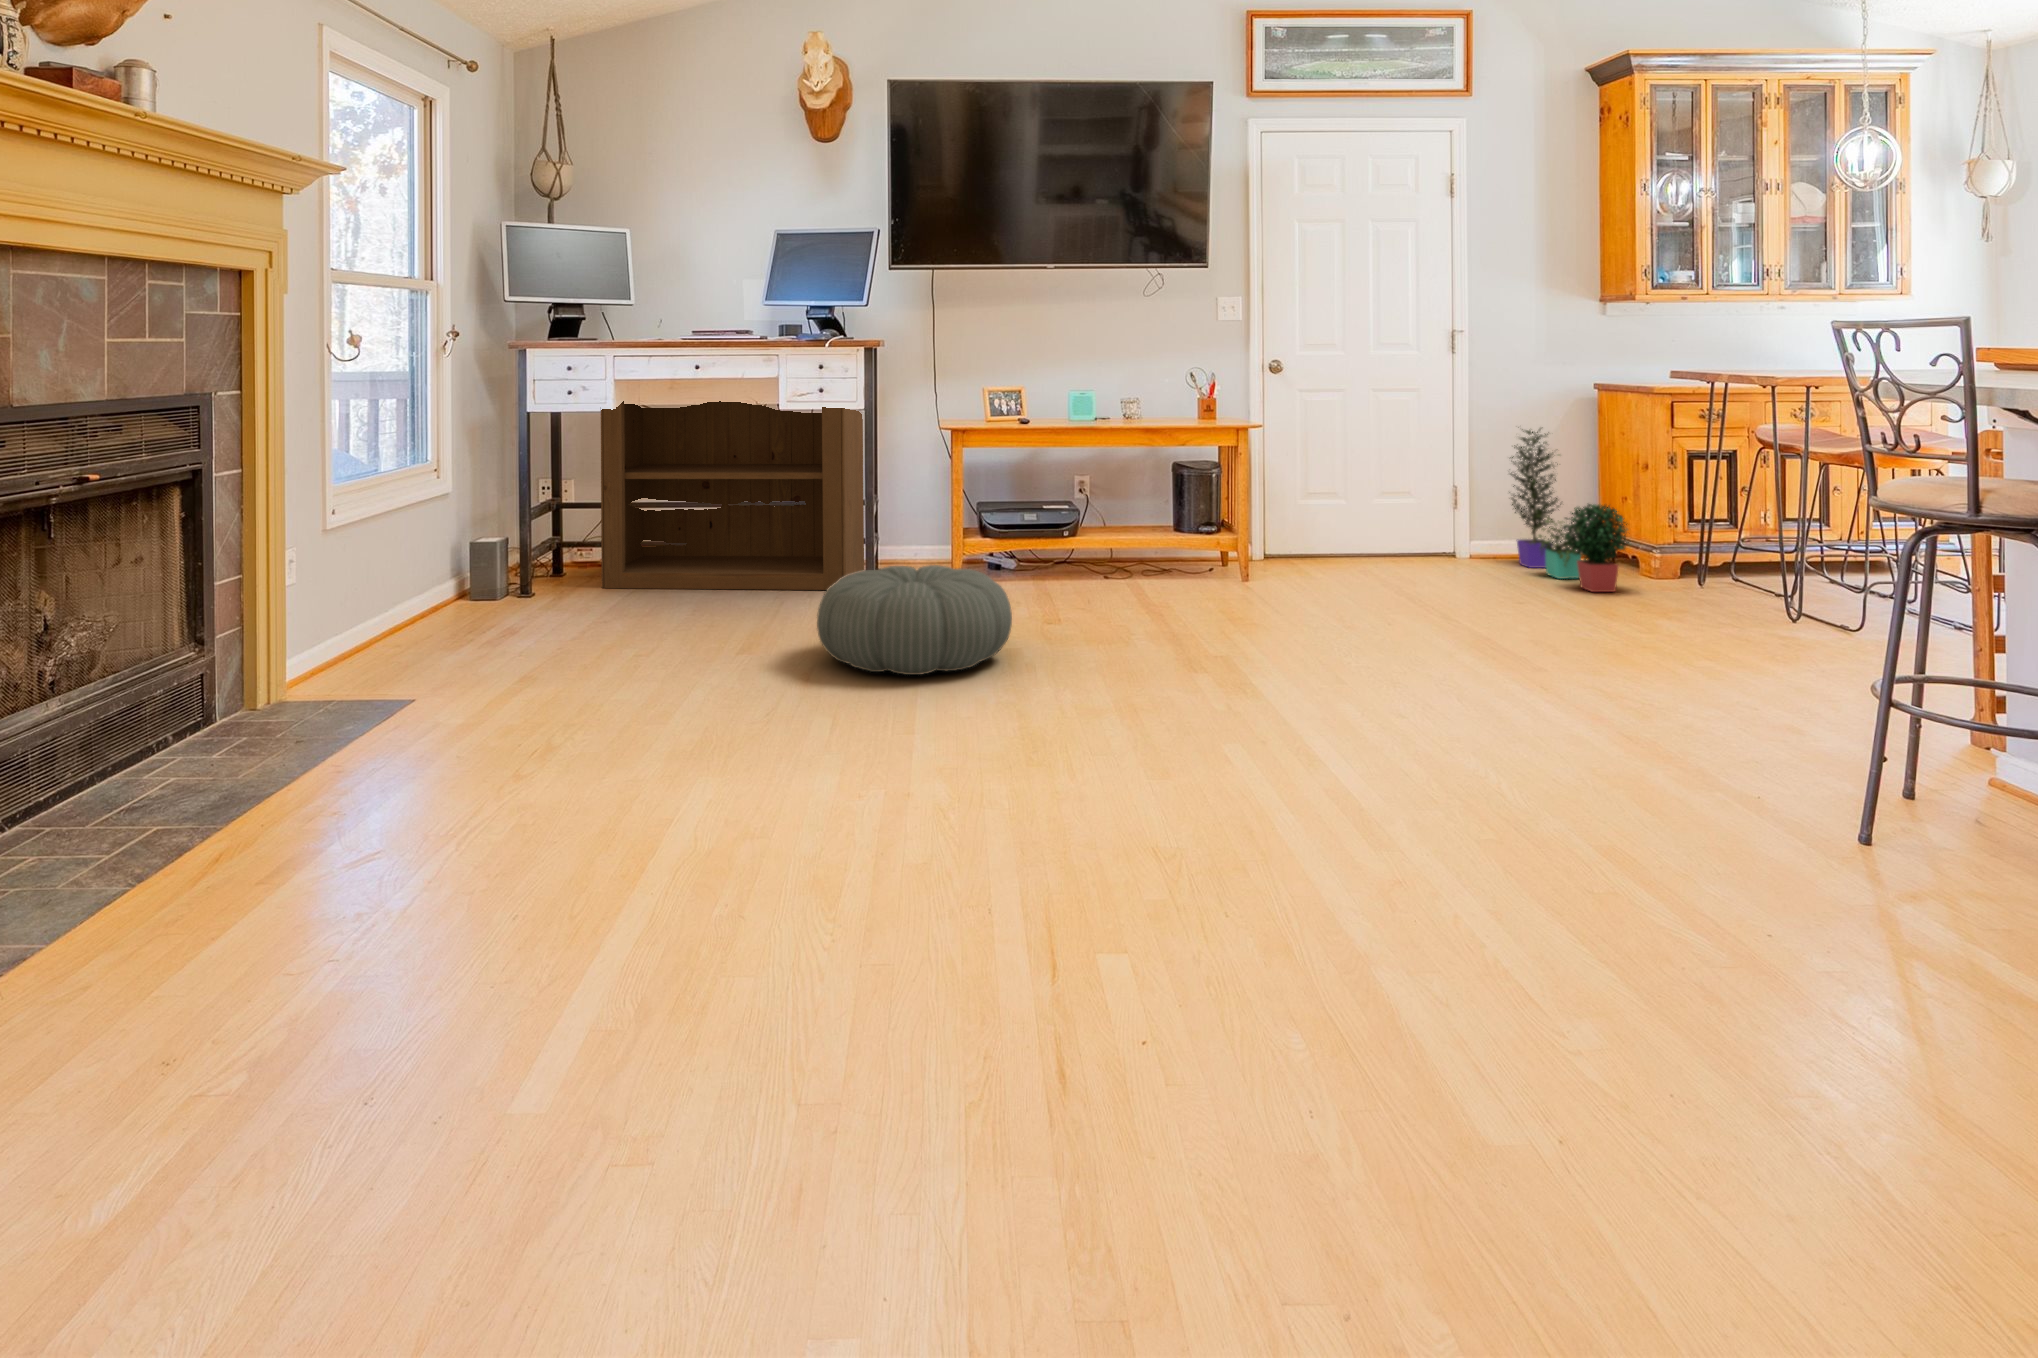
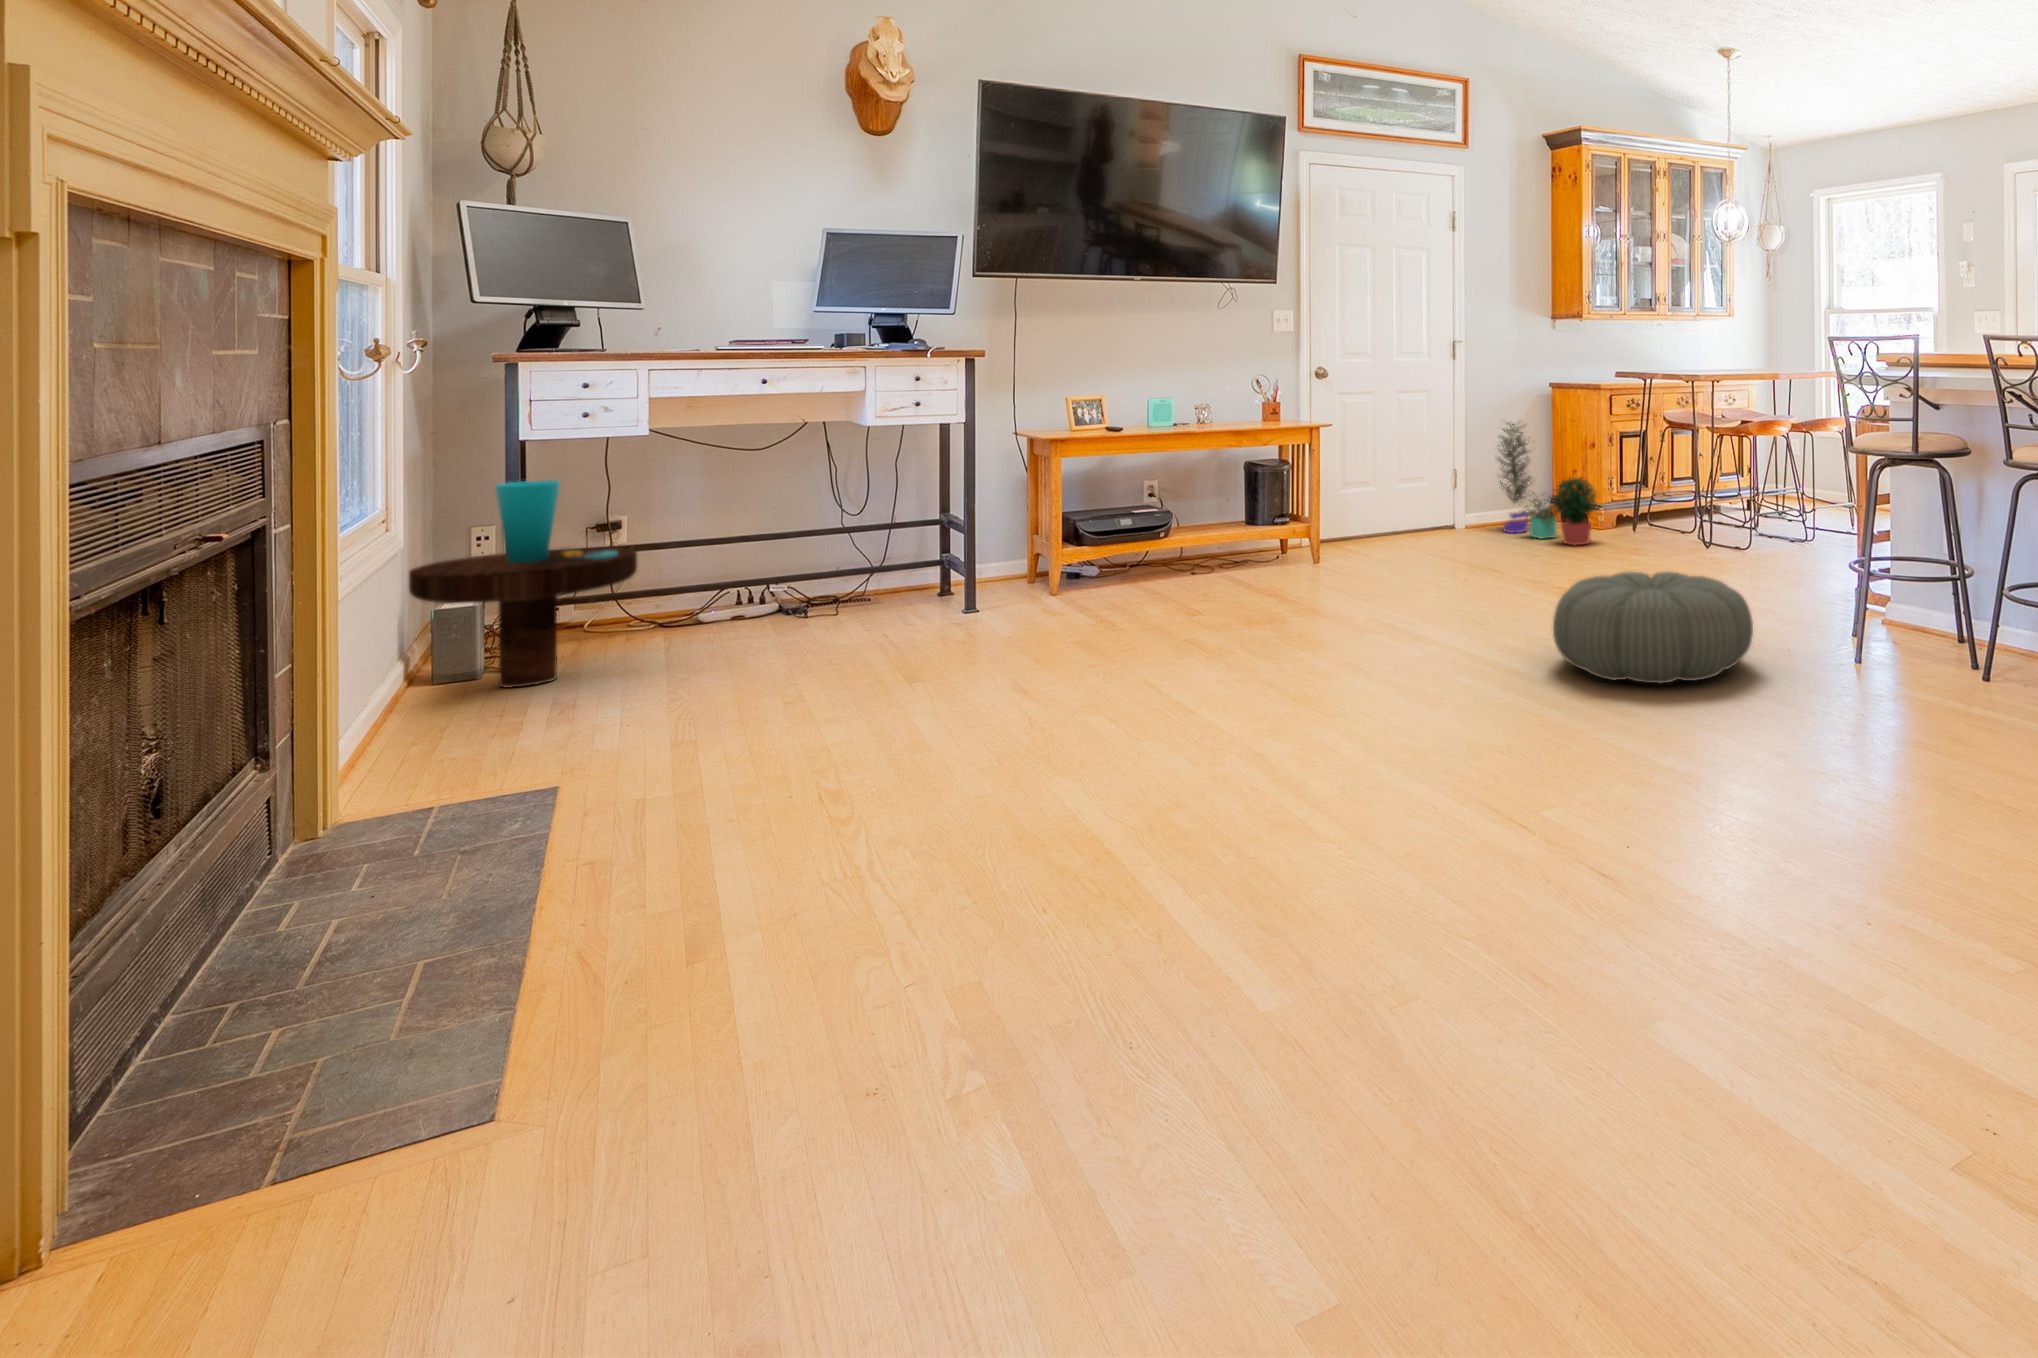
bookshelf: present [601,401,864,590] -> none [615,366,937,644]
side table: none [431,447,586,616] -> present [409,480,637,687]
pouf: present [817,565,1012,675] -> present [1553,571,1753,683]

